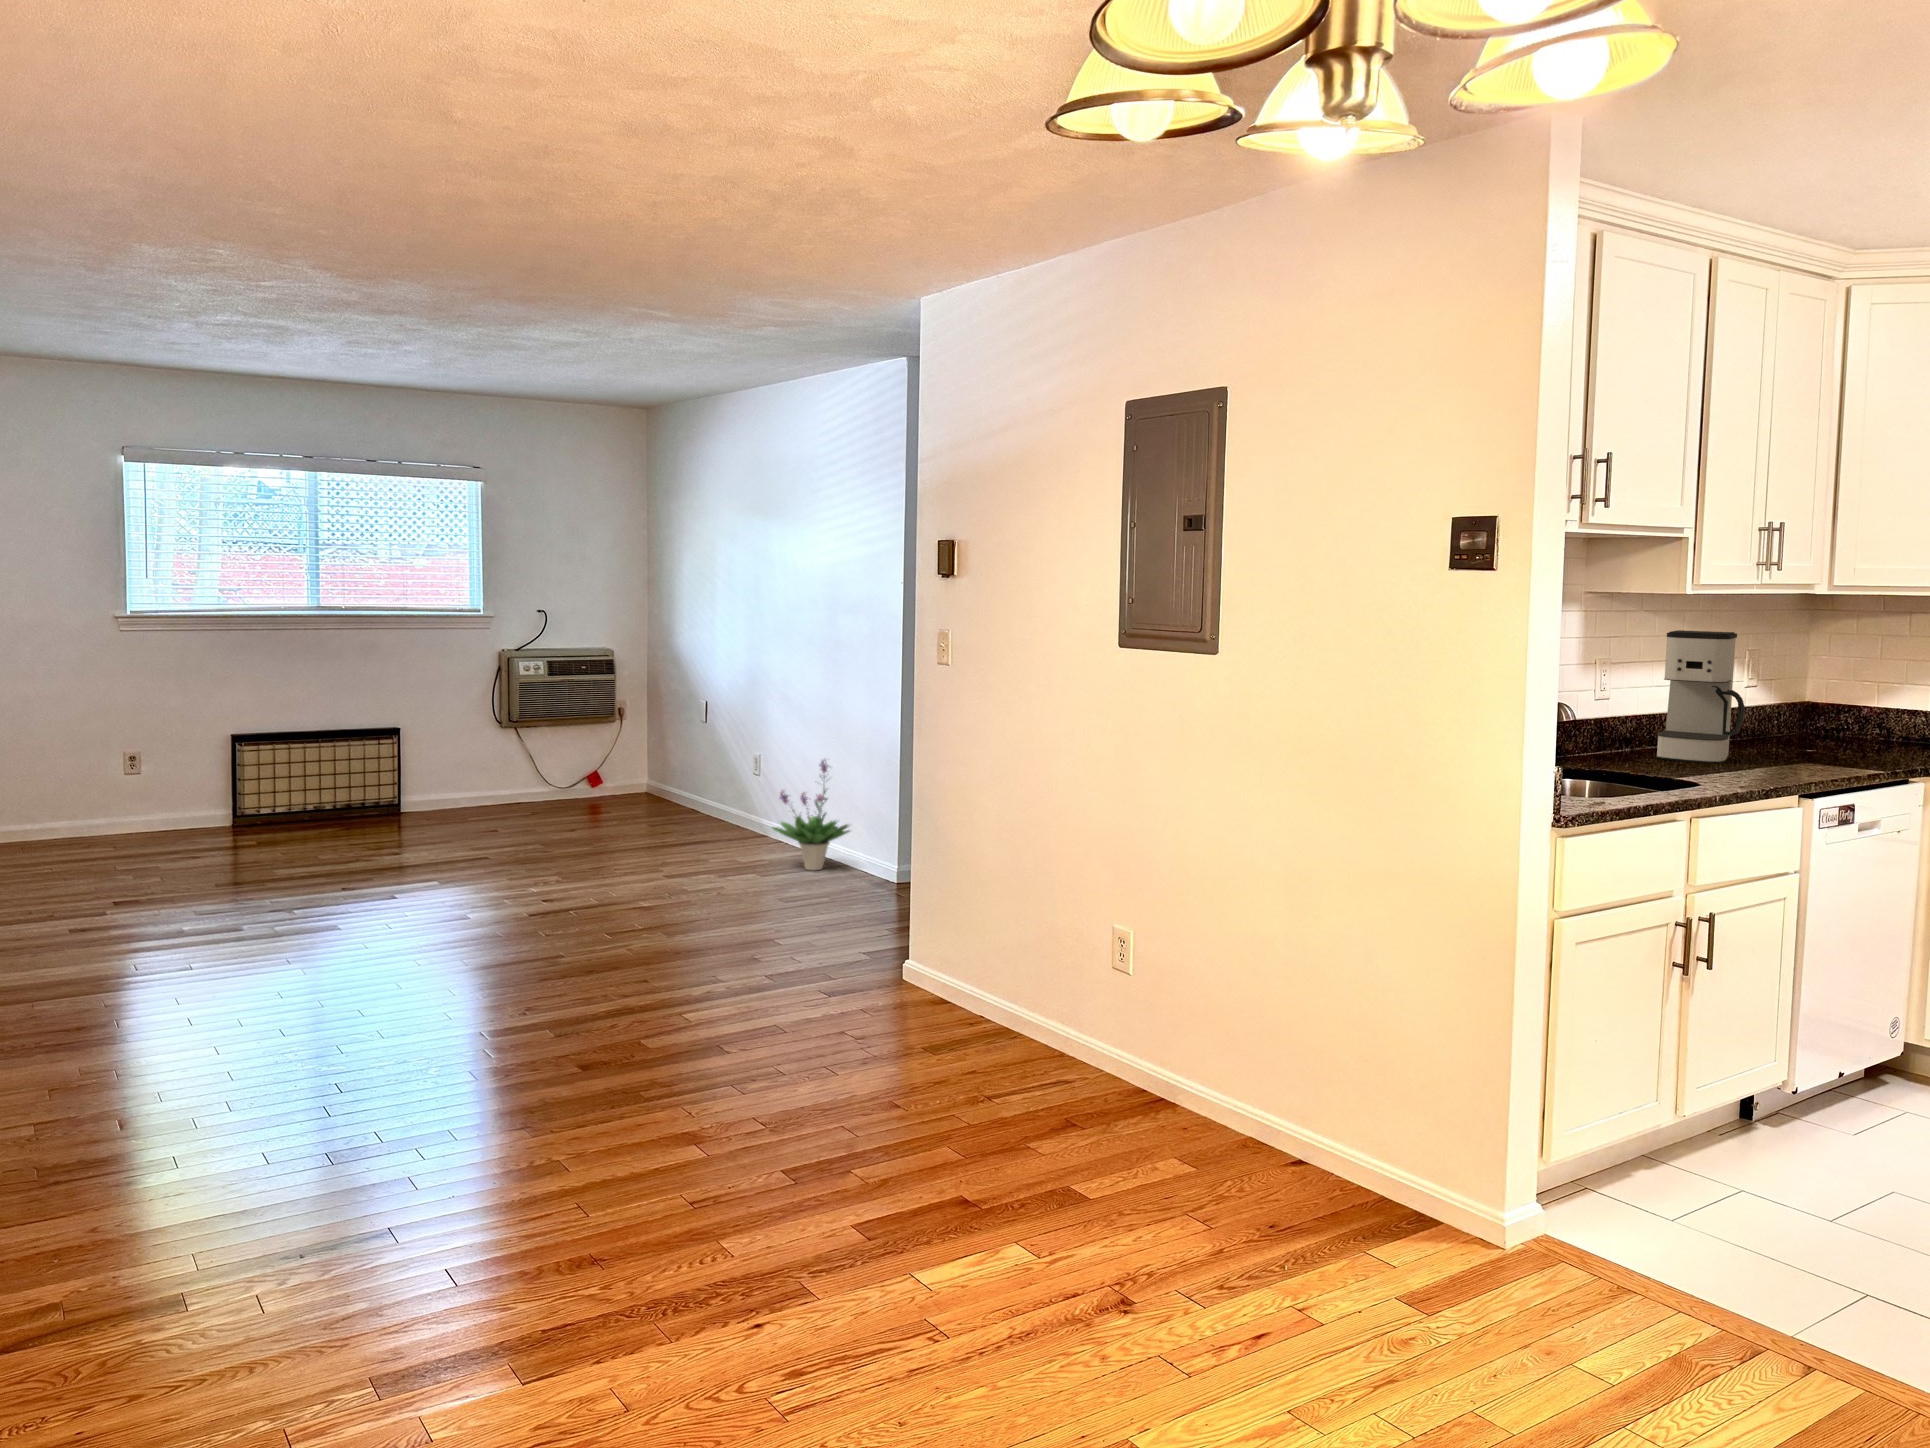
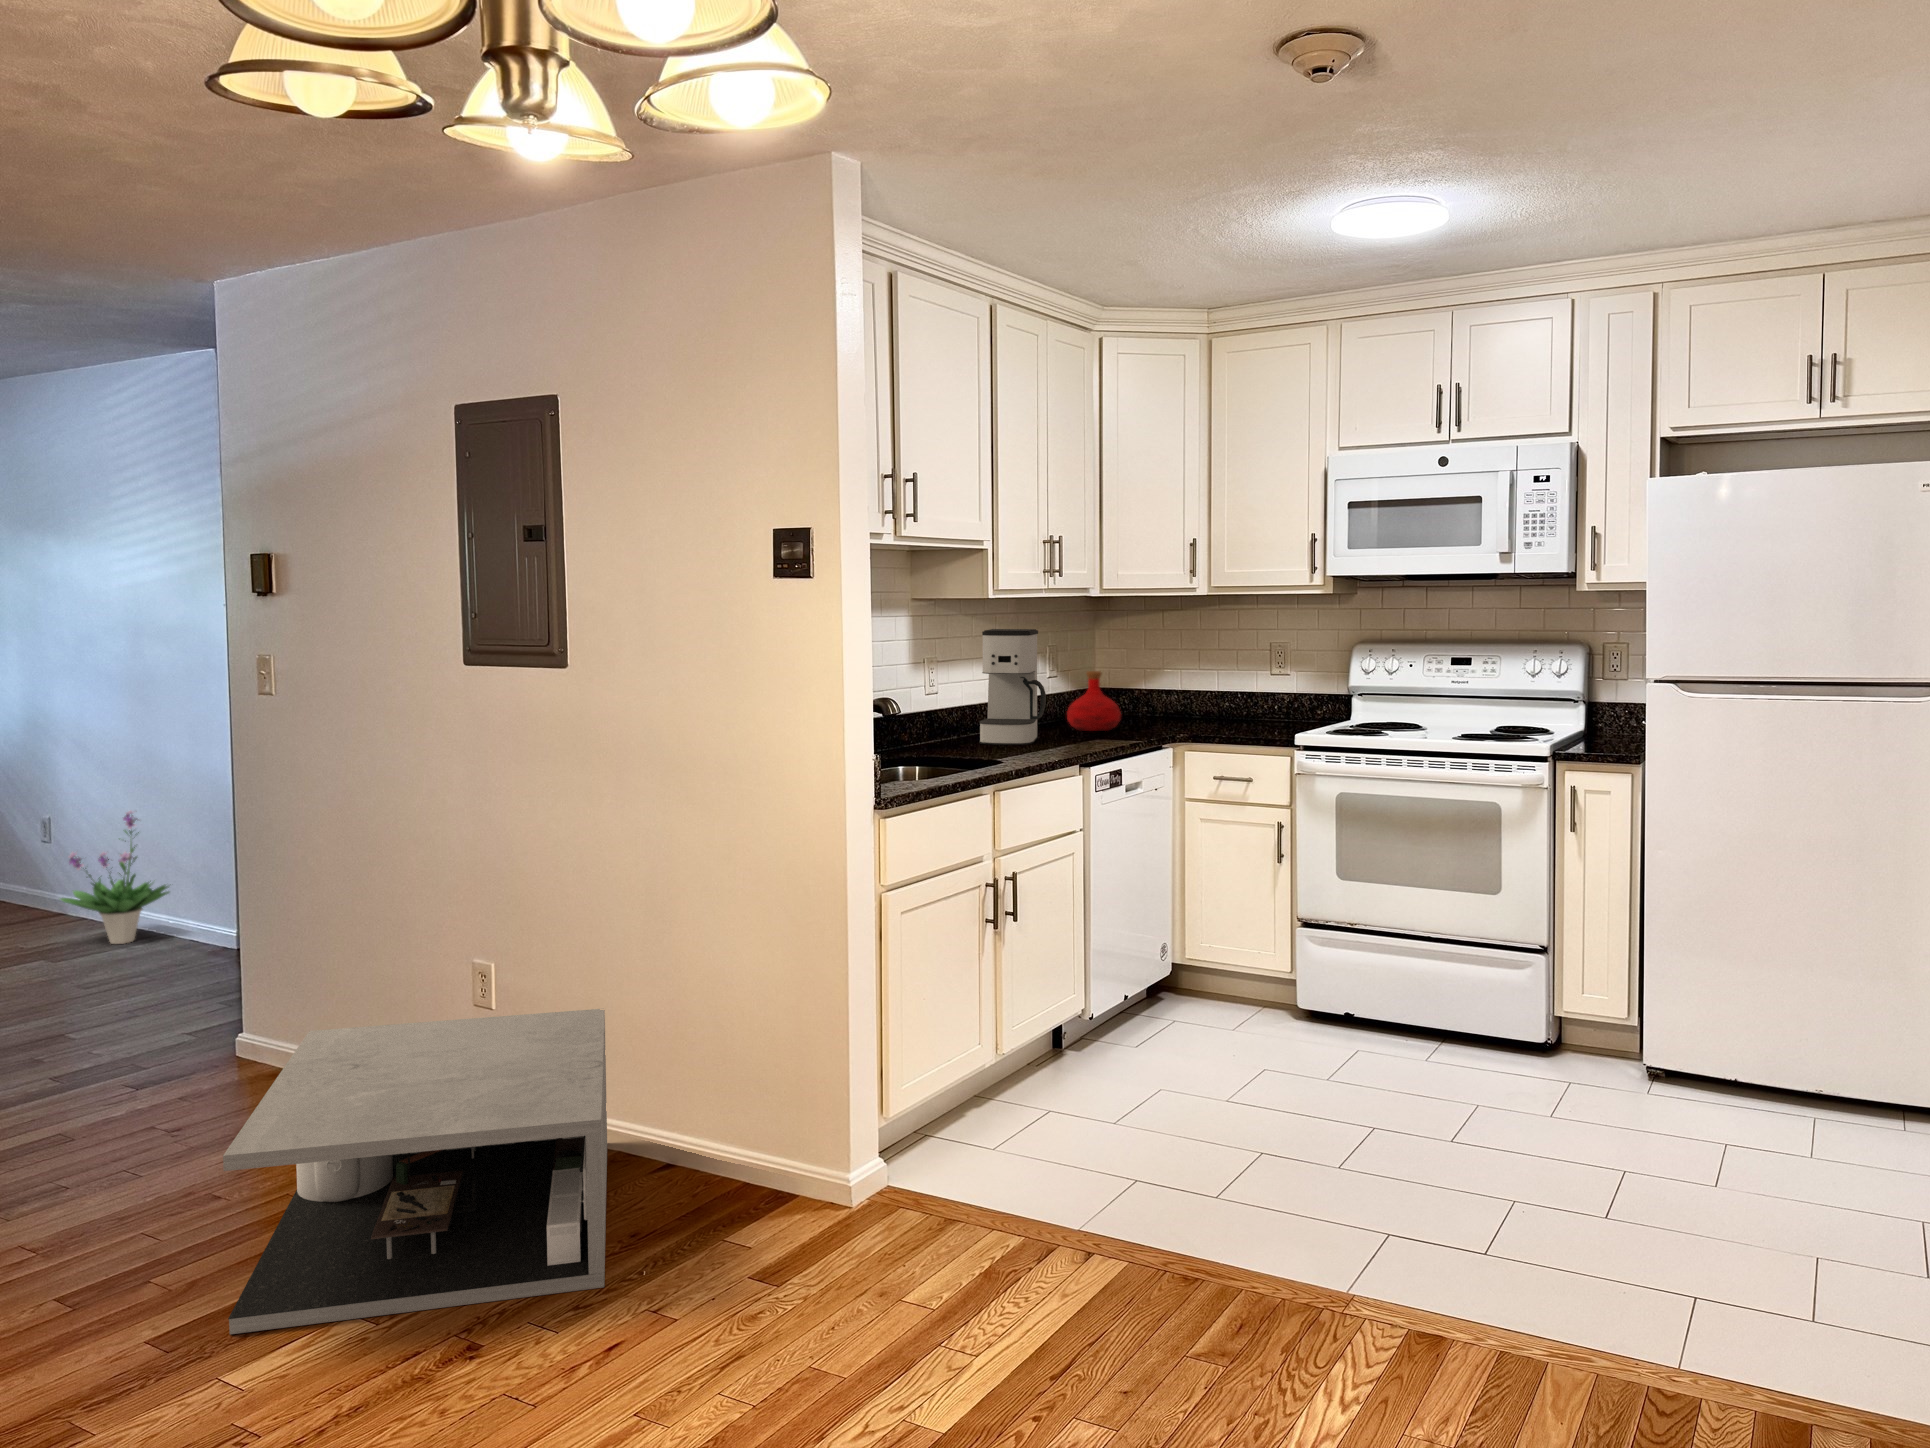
bottle: none [1764,683,1838,754] -> present [1067,671,1121,731]
coffee table: none [917,972,1252,1272] -> present [223,1009,607,1334]

